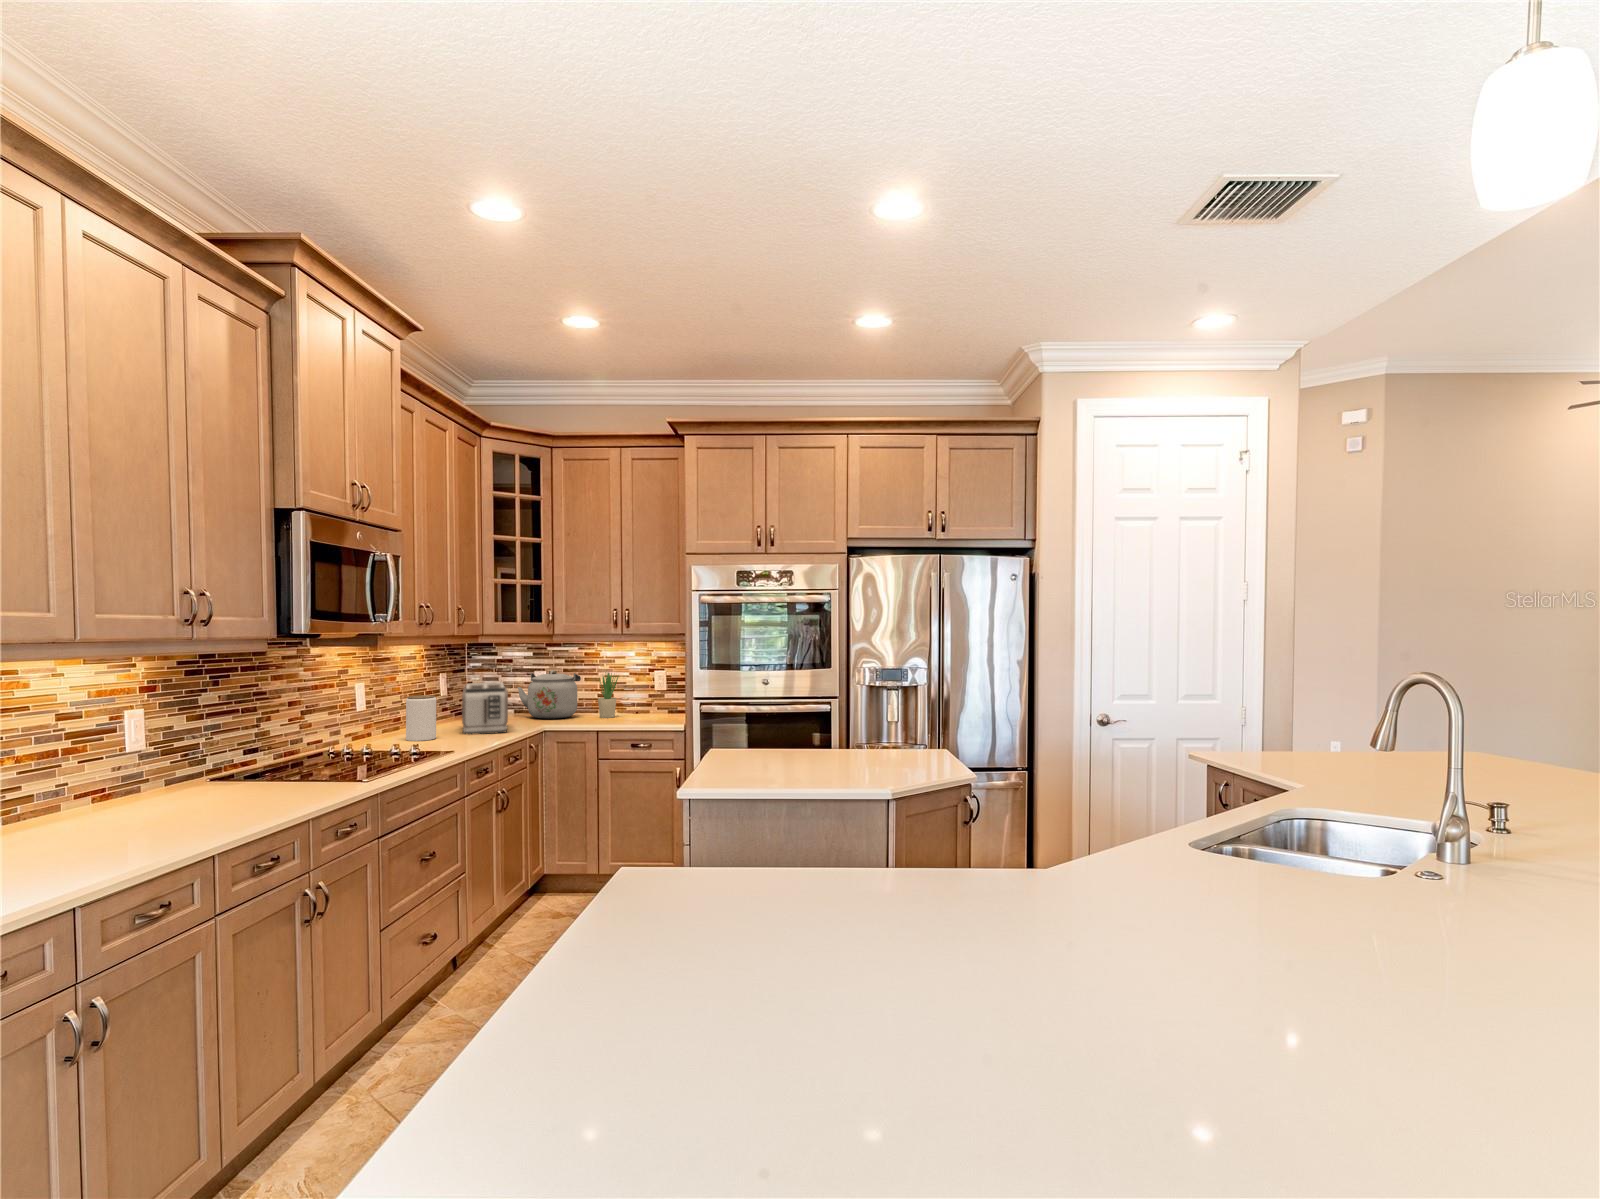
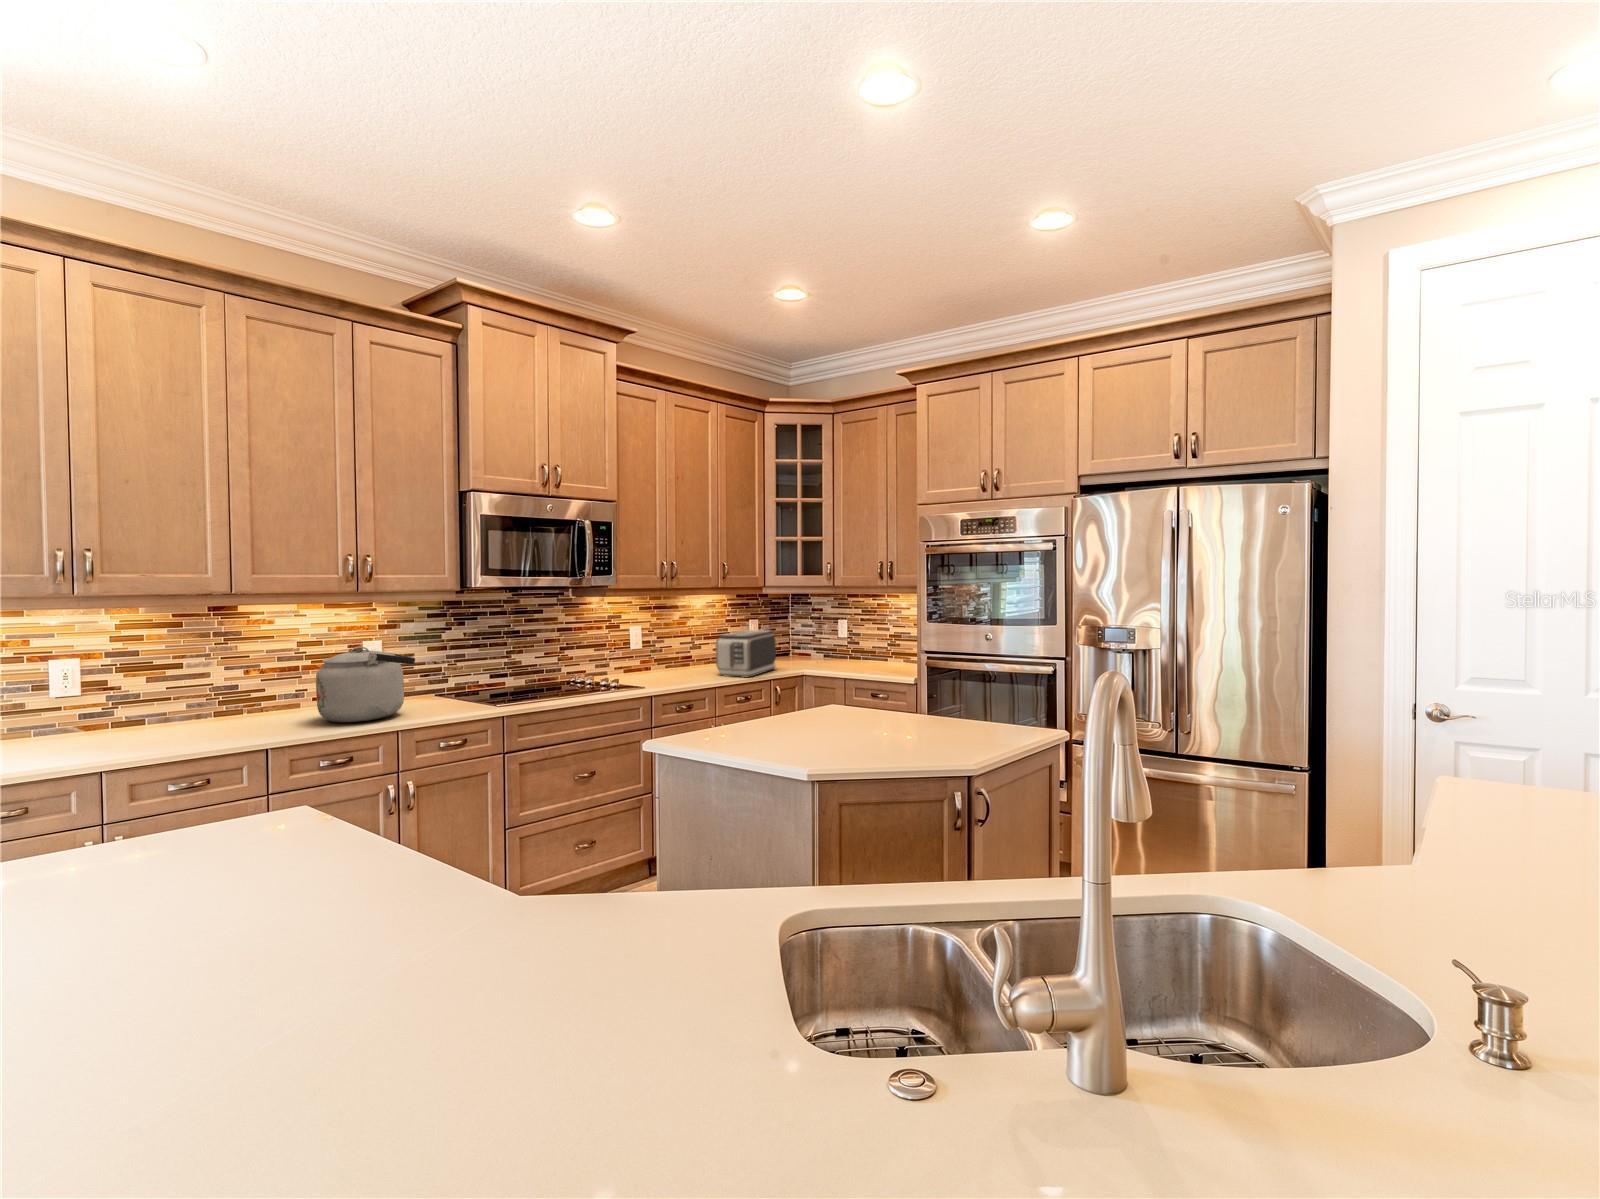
kettle: present [518,670,581,719] -> present [316,647,415,722]
potted plant: present [598,672,618,718] -> none [874,617,892,671]
jar: present [406,695,436,741] -> none [664,639,689,678]

